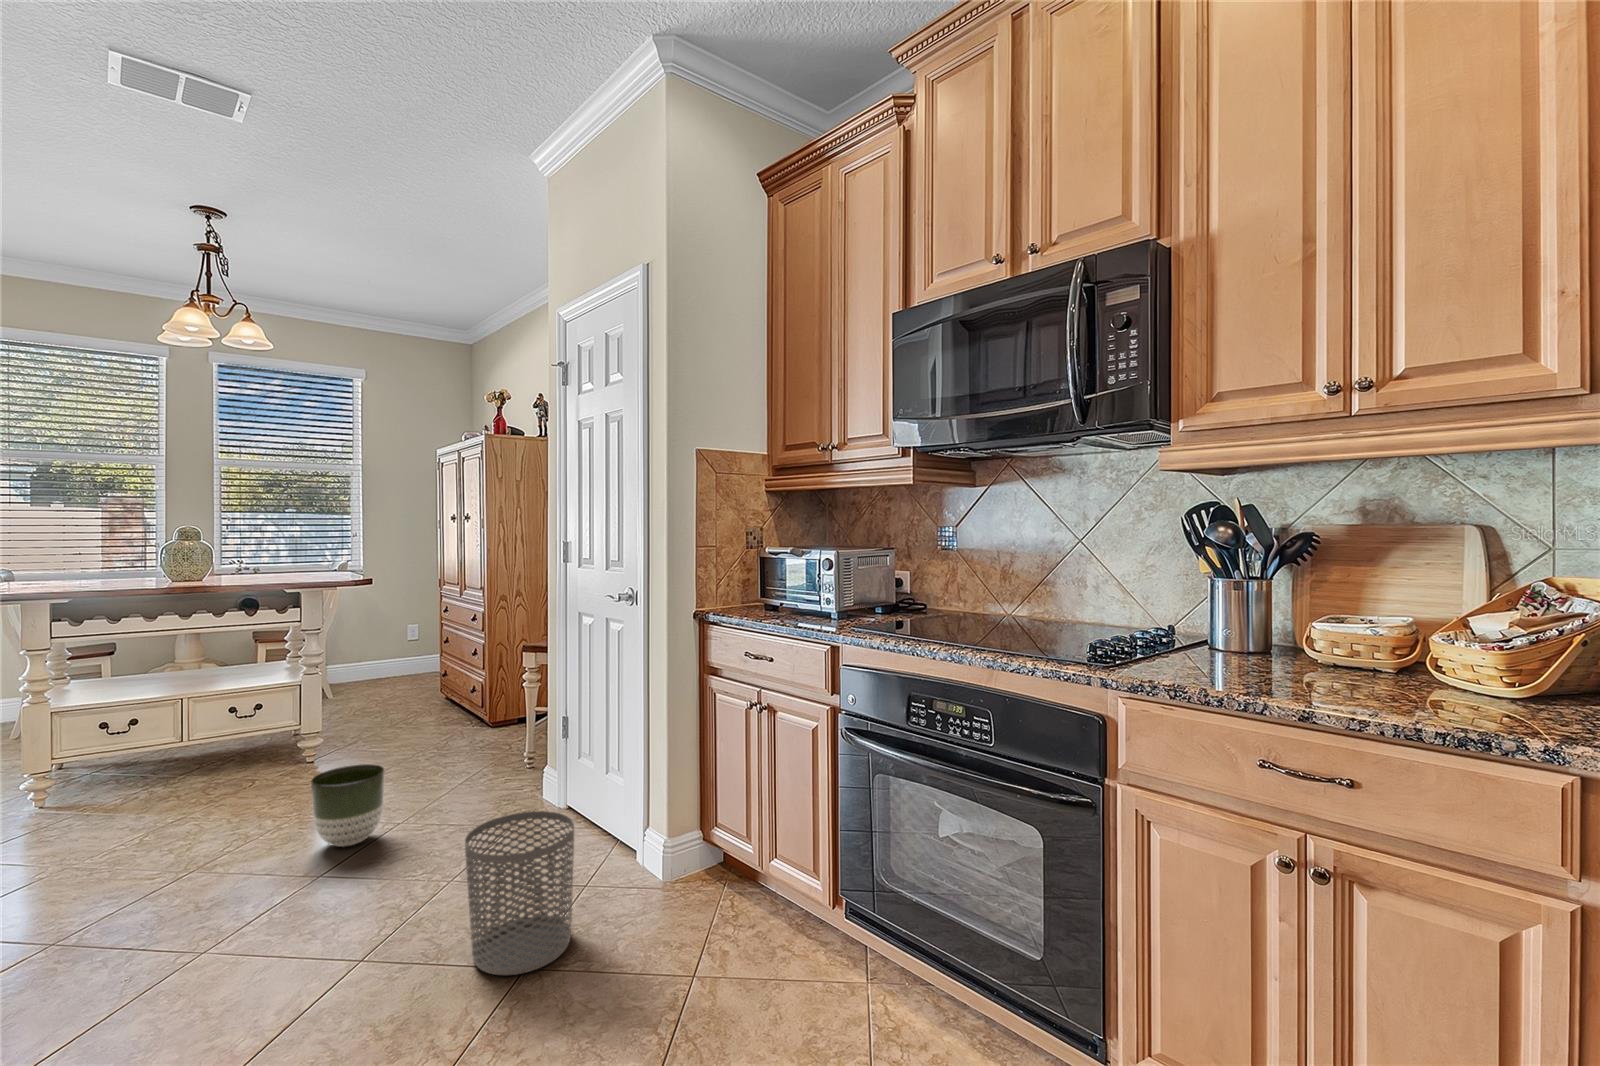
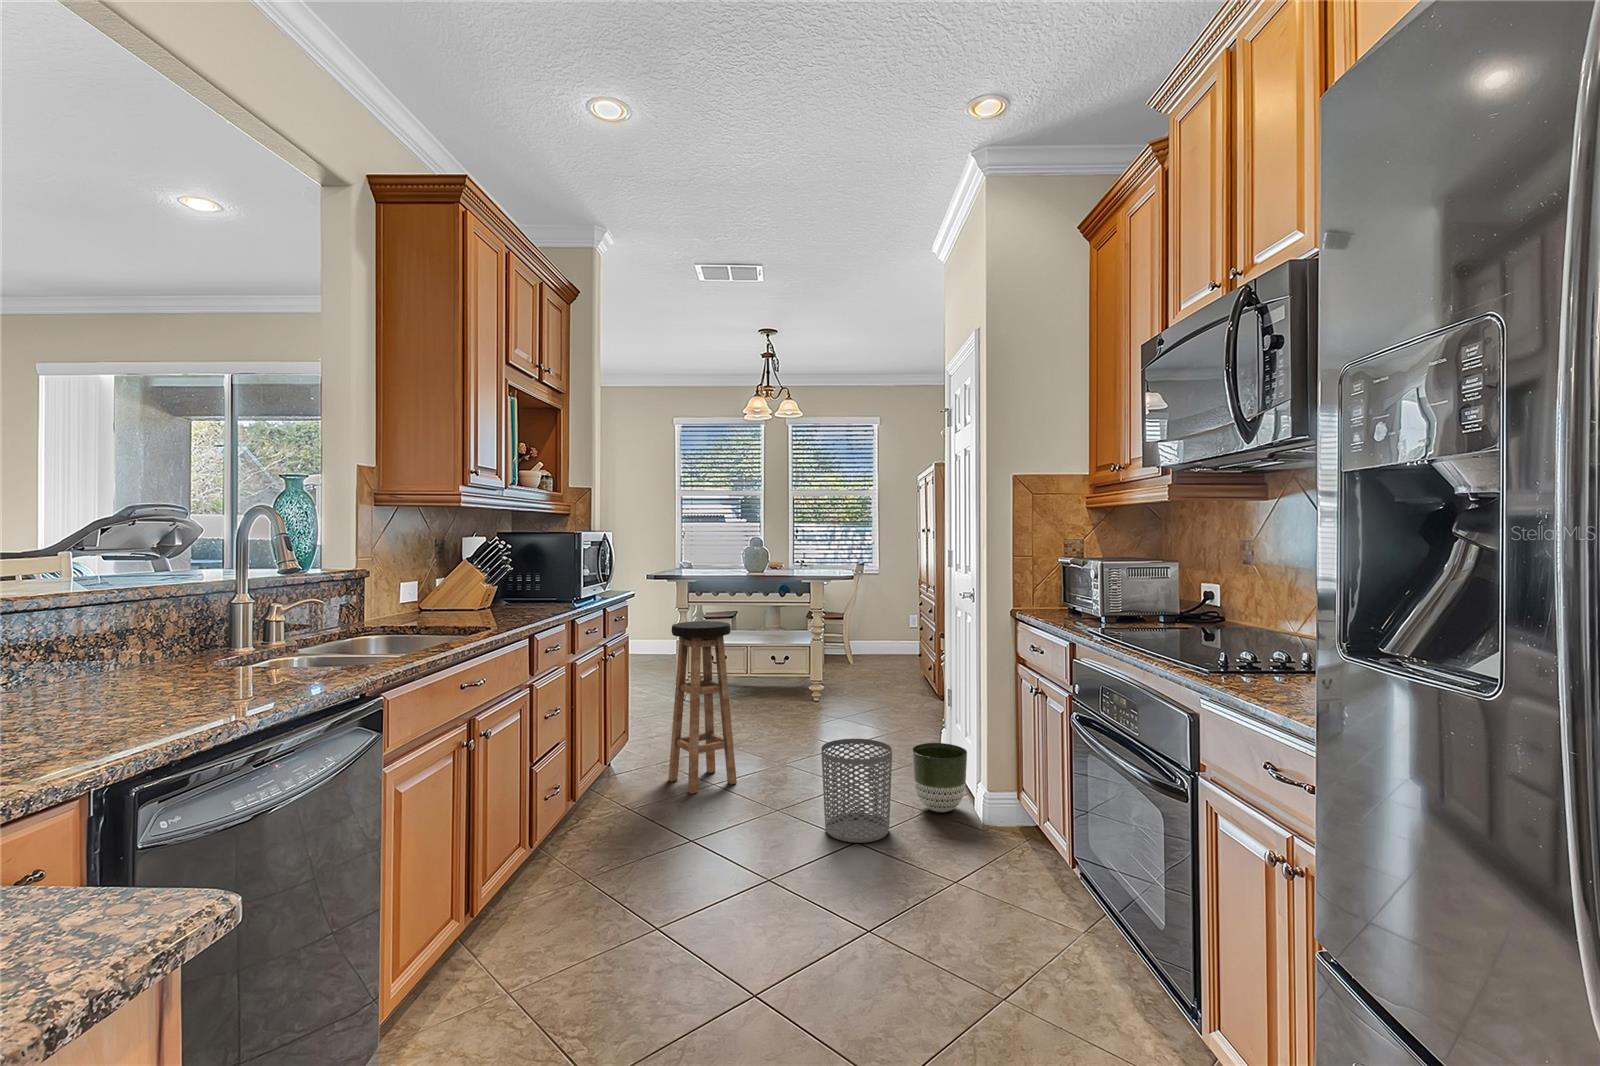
bar stool: none [97,673,259,993] -> present [668,621,737,794]
planter: present [311,764,384,847] -> present [912,743,967,812]

